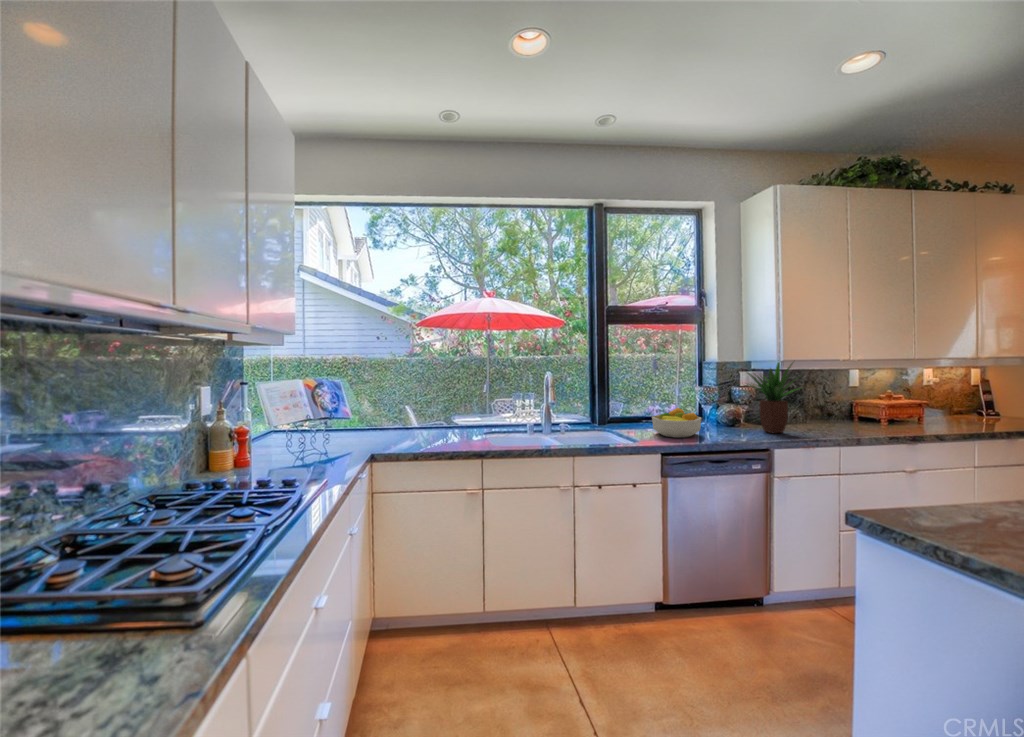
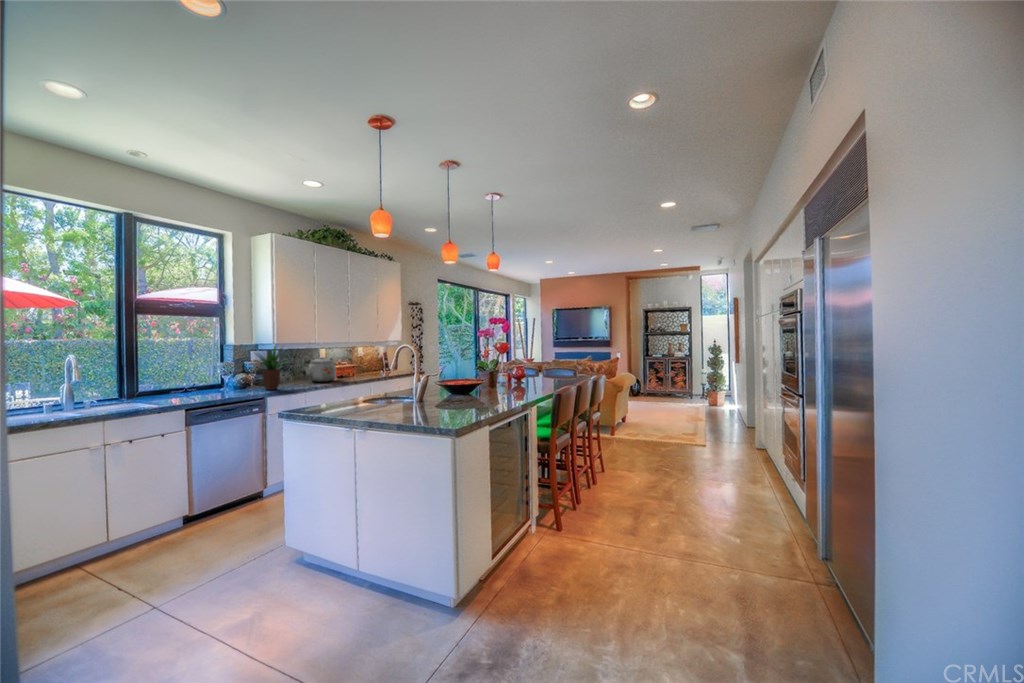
kettle: none [823,383,884,427] -> present [304,357,336,382]
fruit bowl: present [652,408,701,438] -> none [179,378,220,399]

